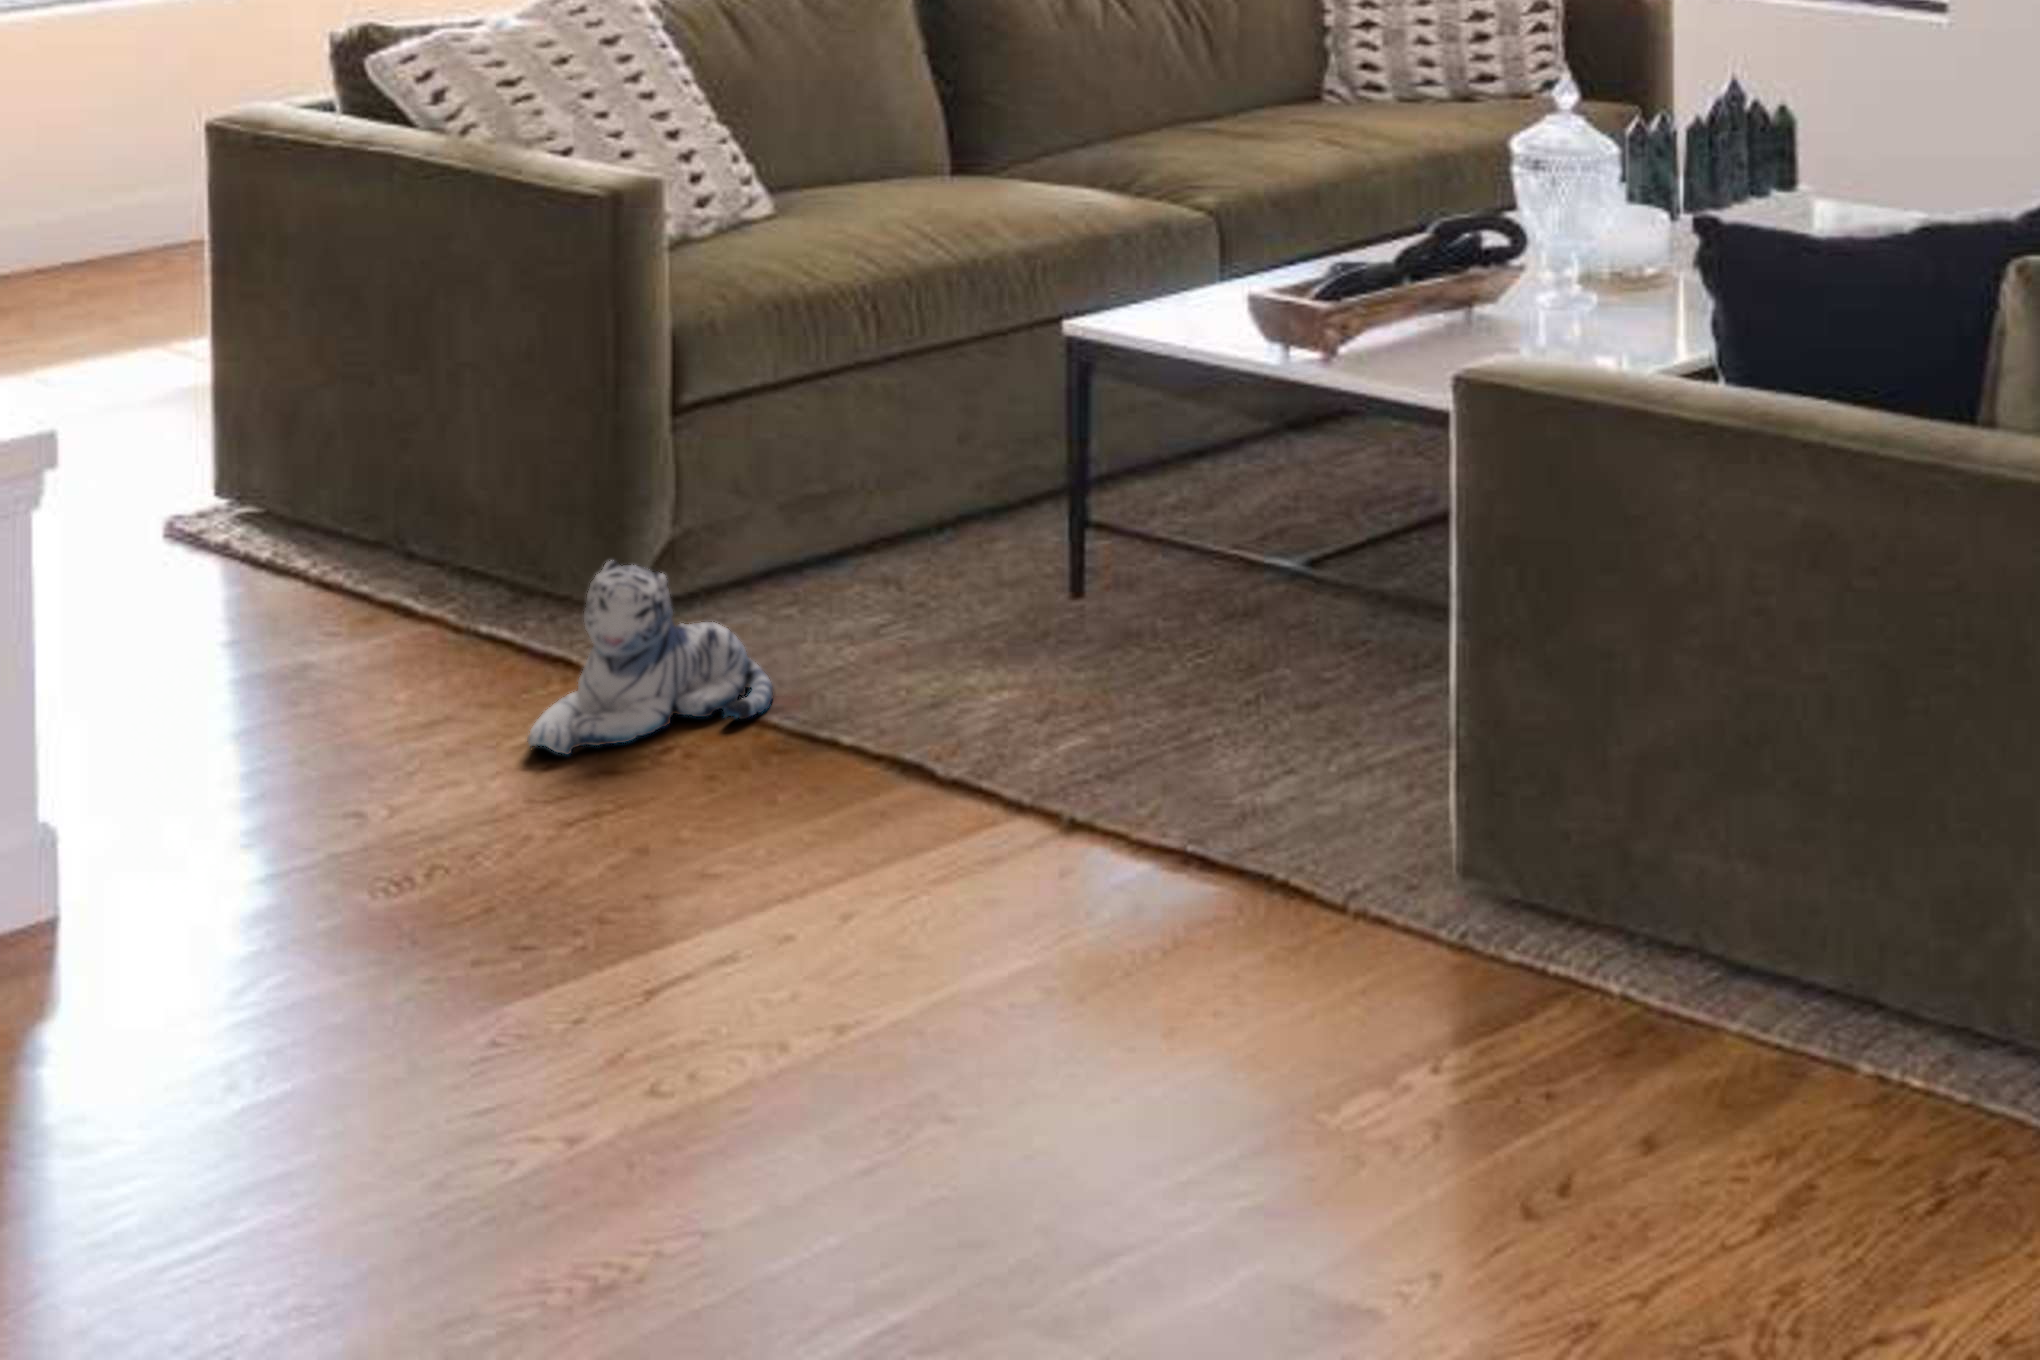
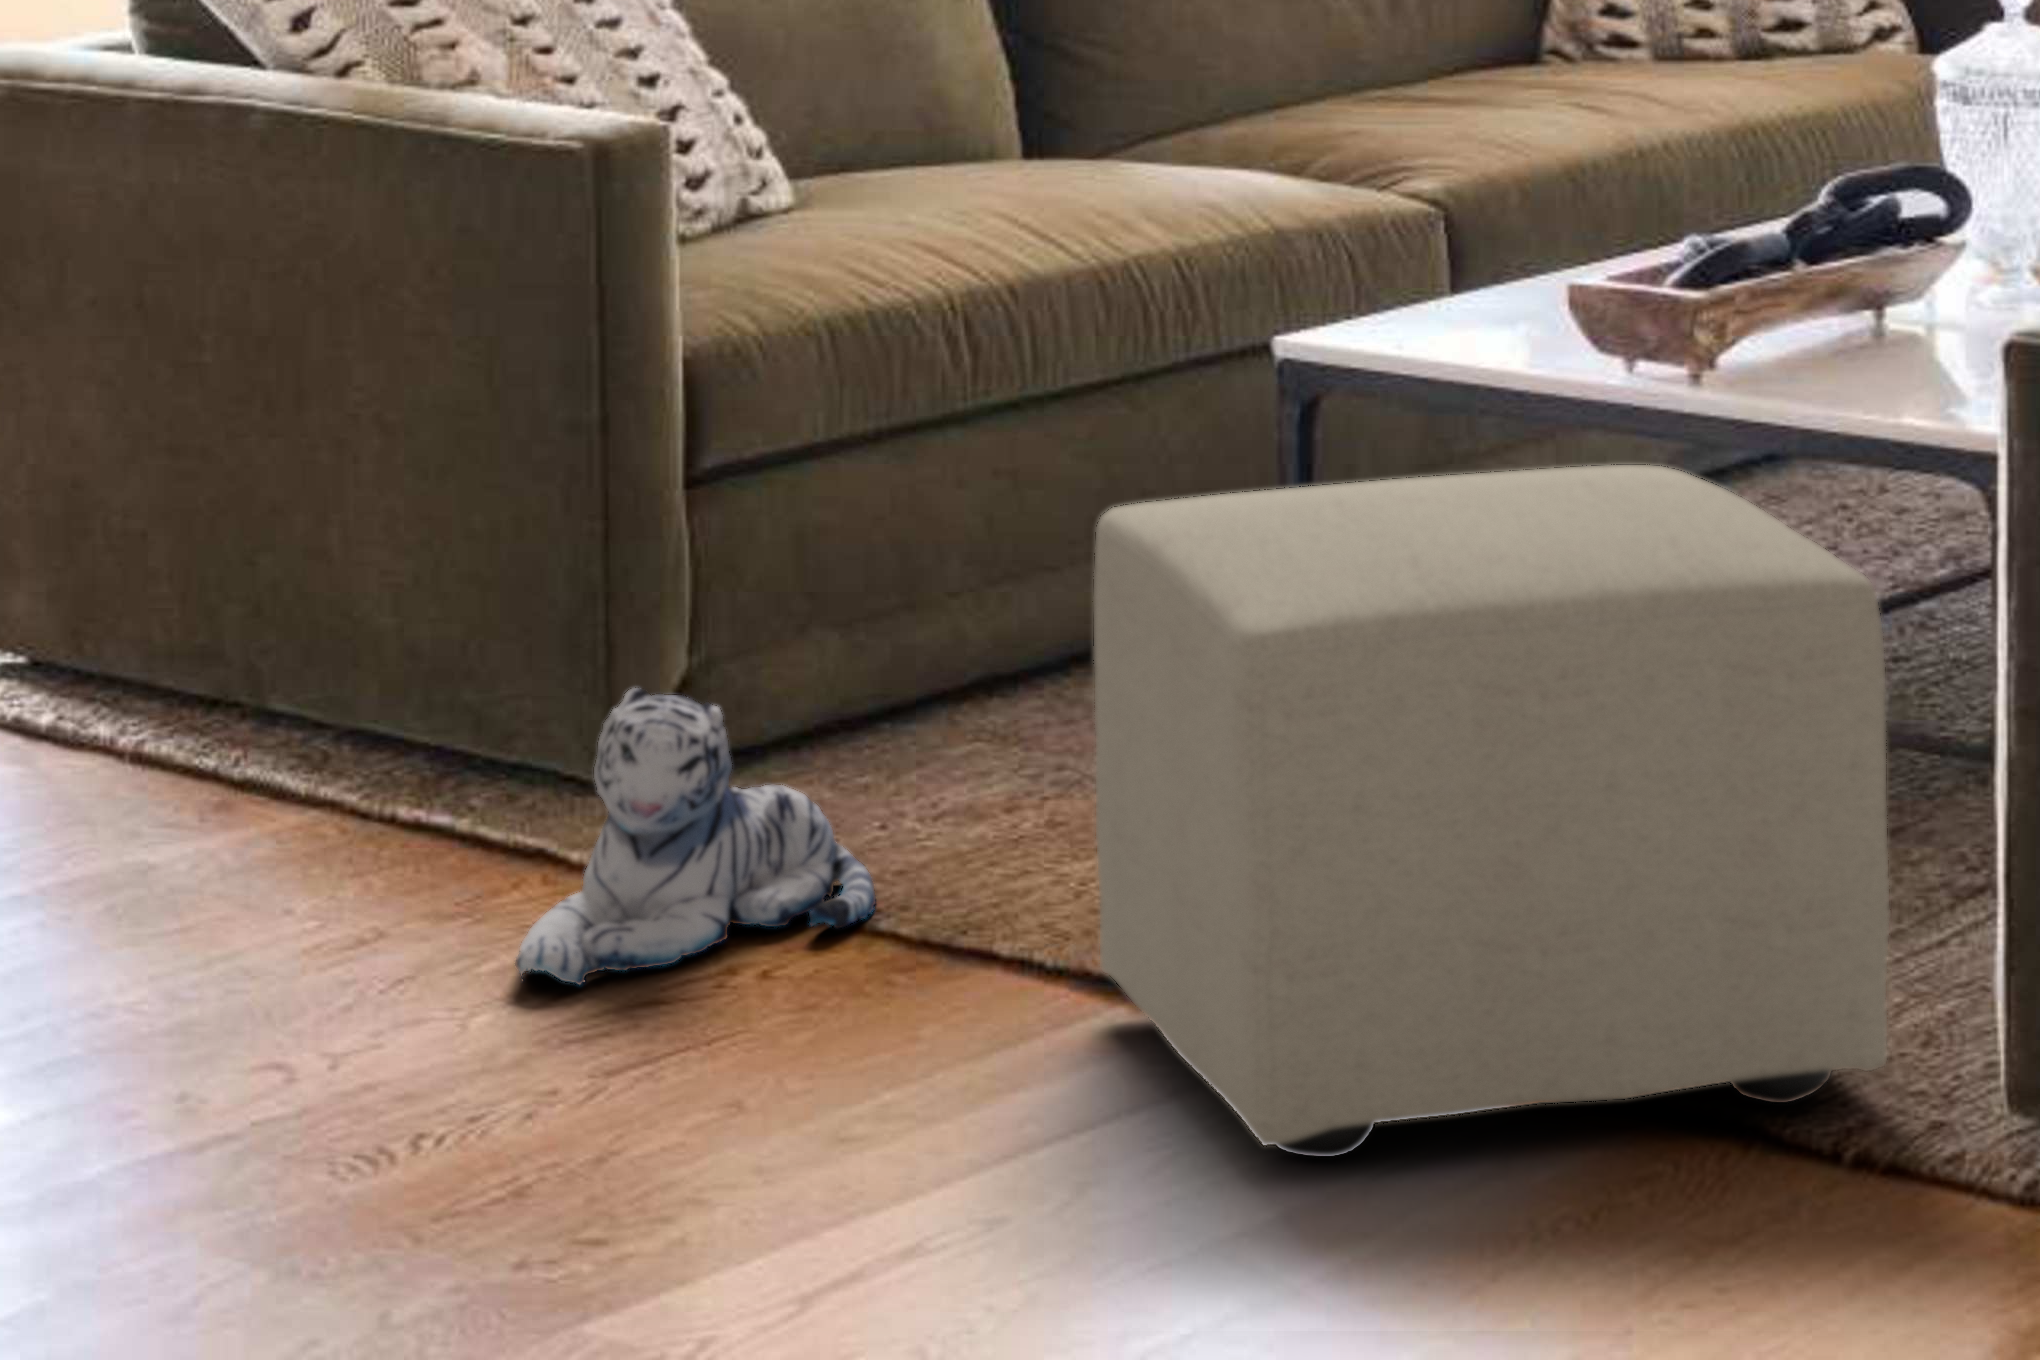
ottoman: none [891,435,1385,892] -> present [1094,465,1890,1157]

